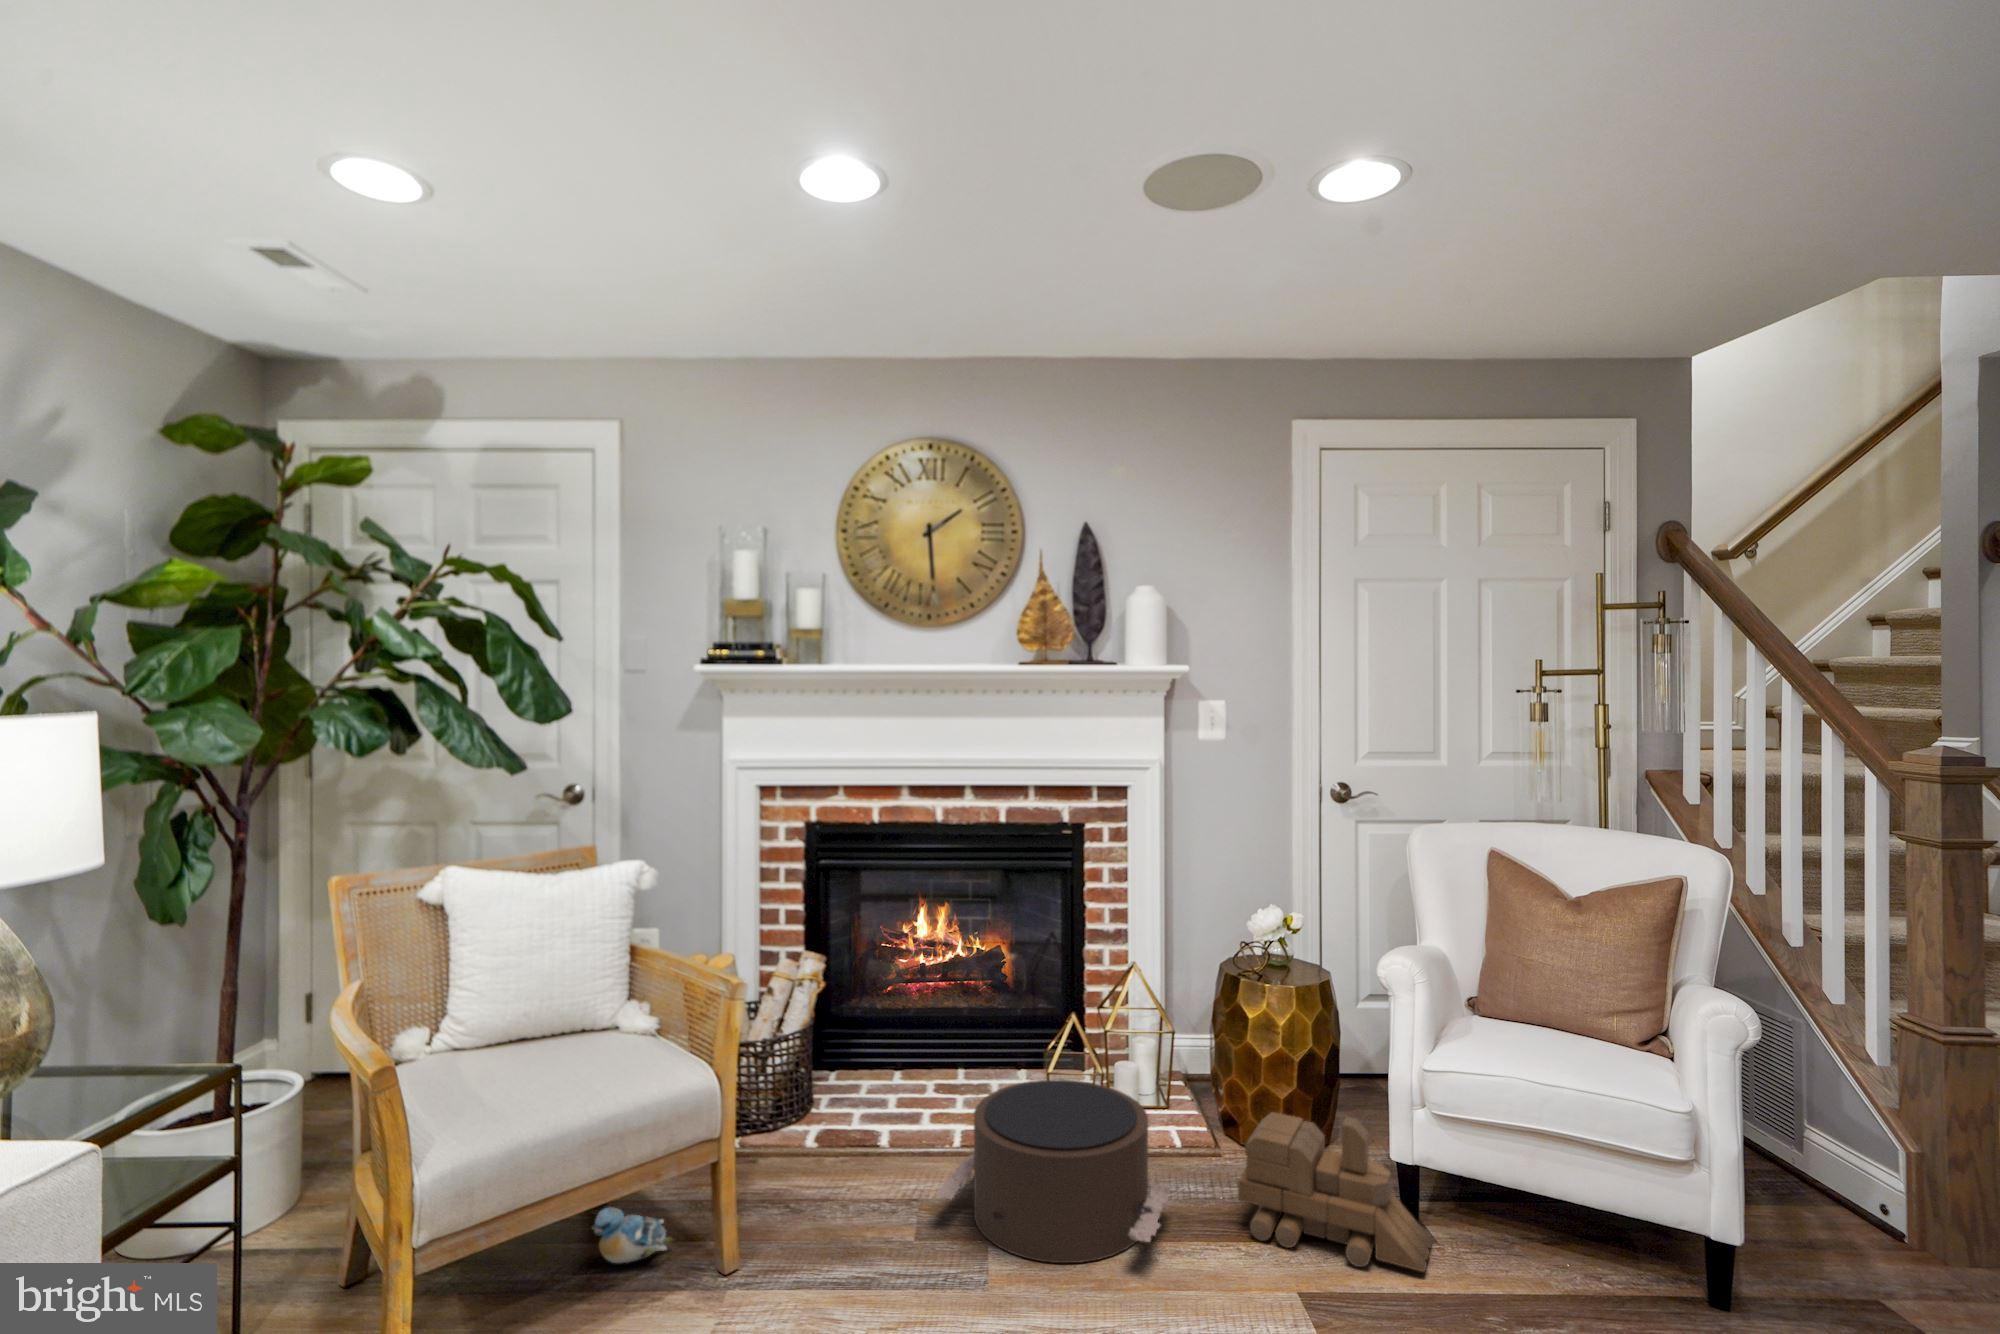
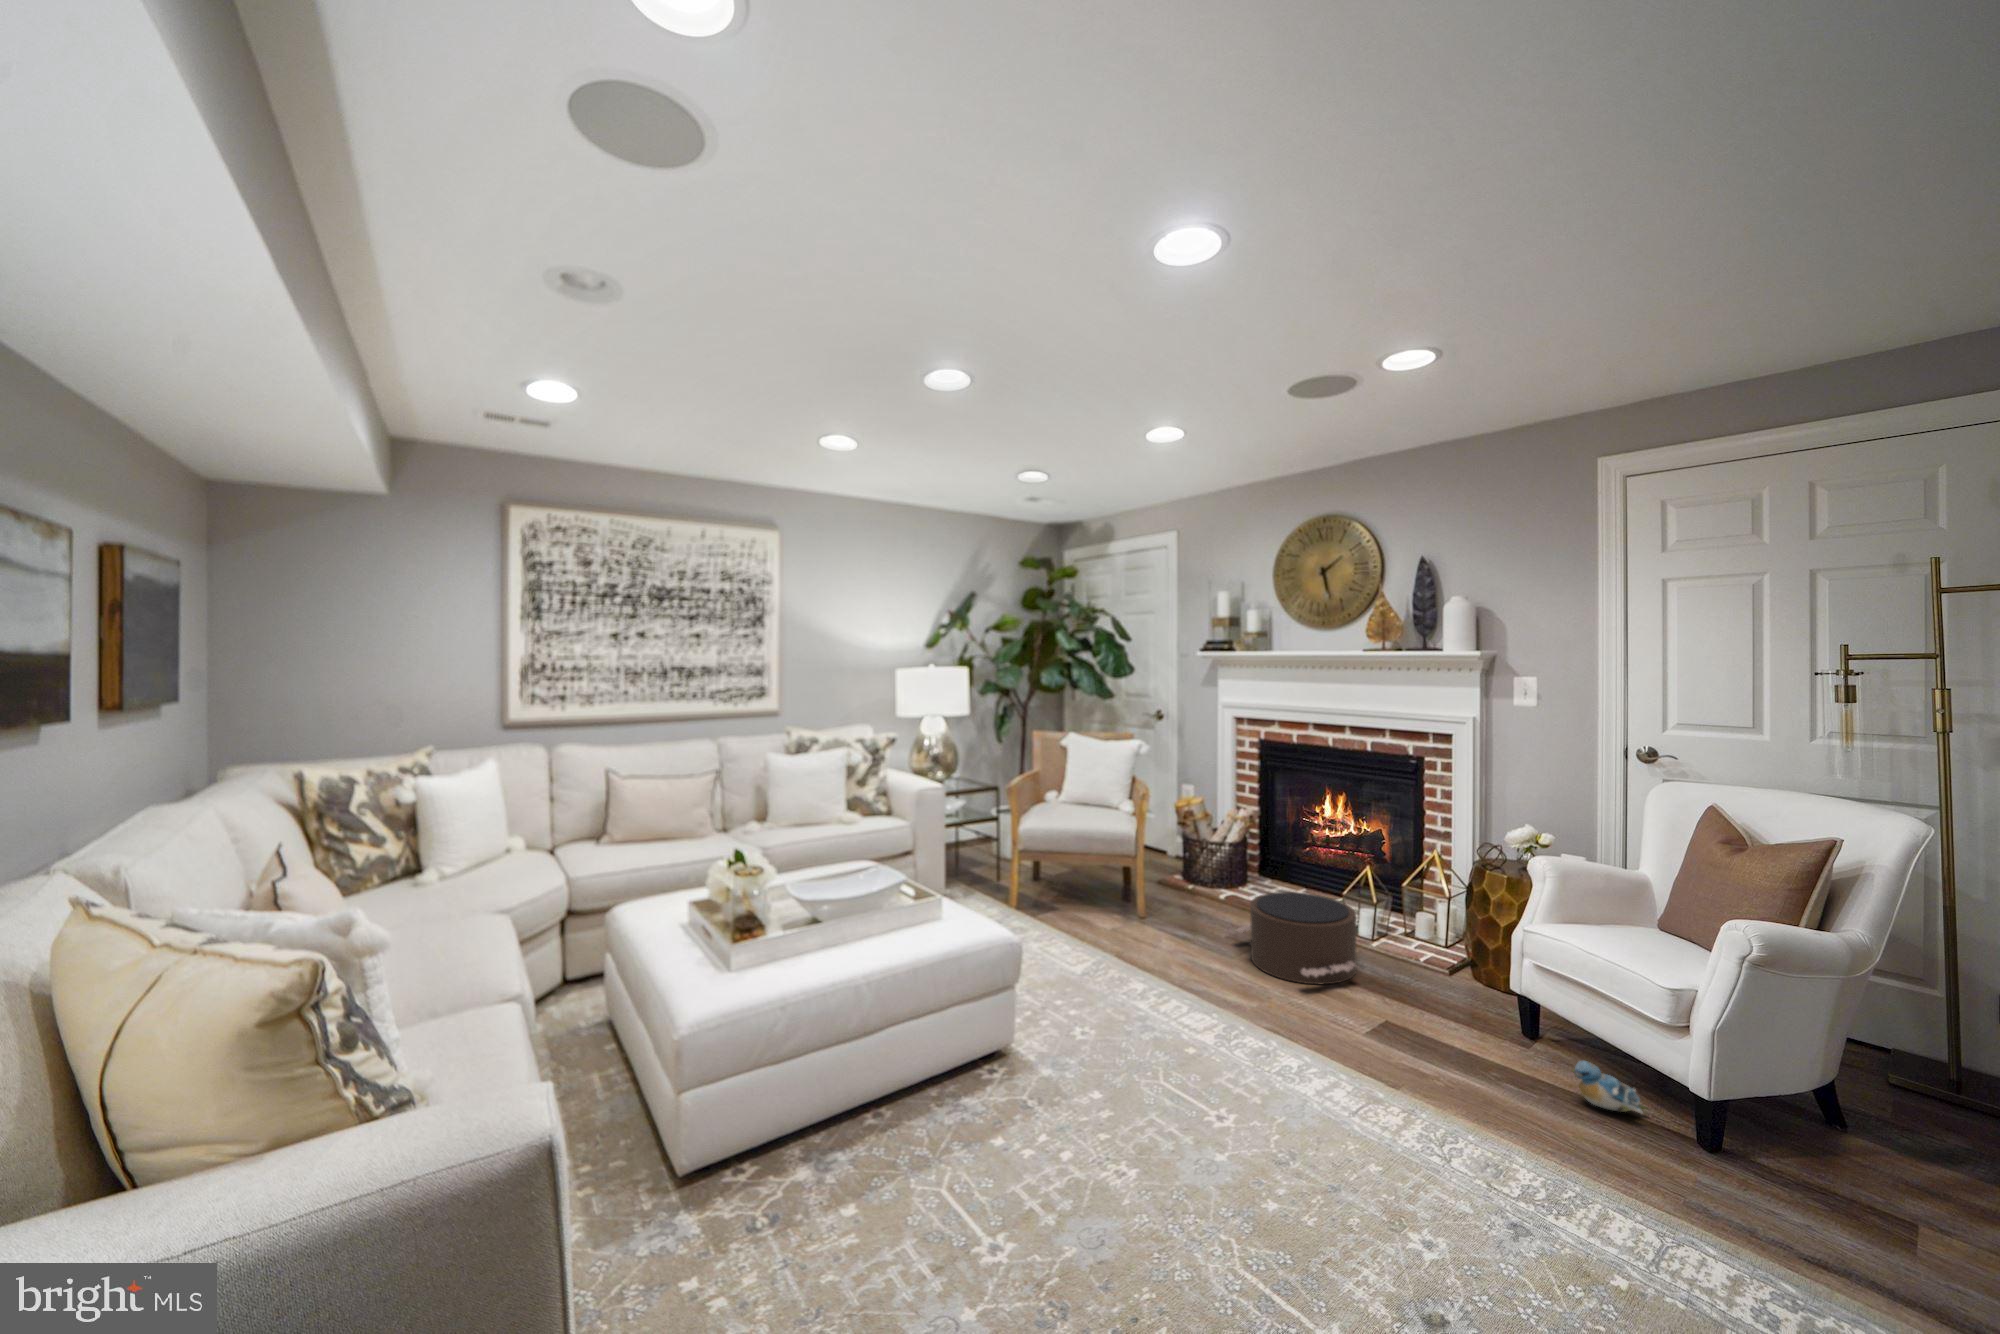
toy train: present [1238,1112,1432,1272] -> none [1390,946,1512,1057]
plush toy: present [592,1207,674,1263] -> present [1573,1061,1648,1113]

